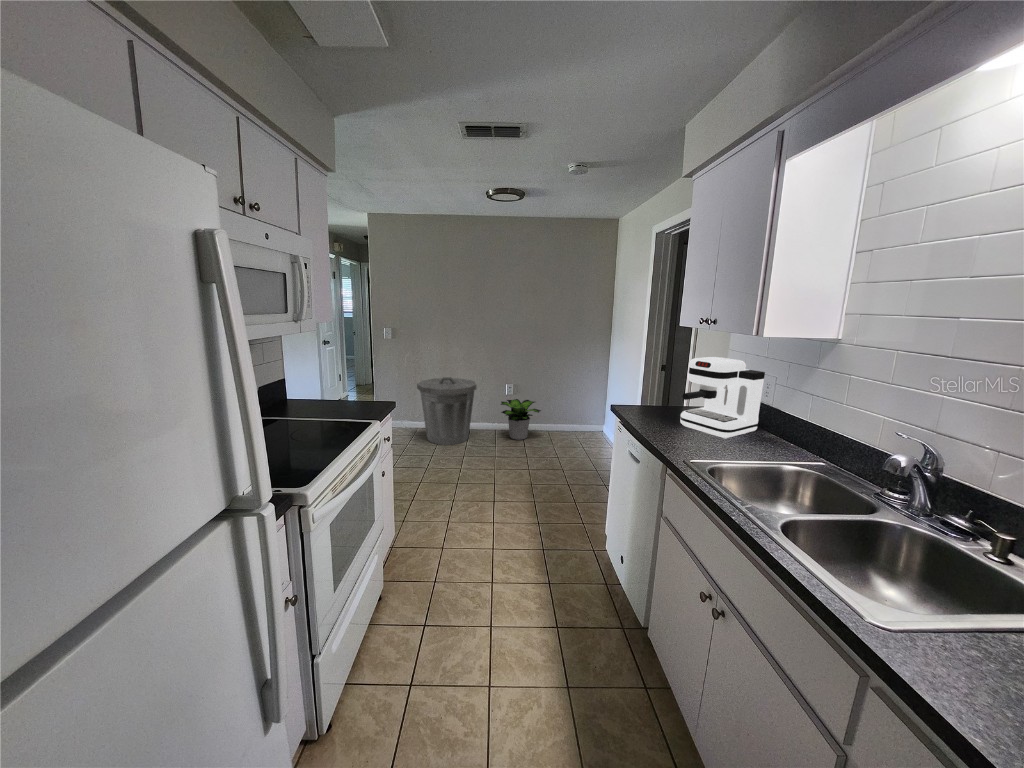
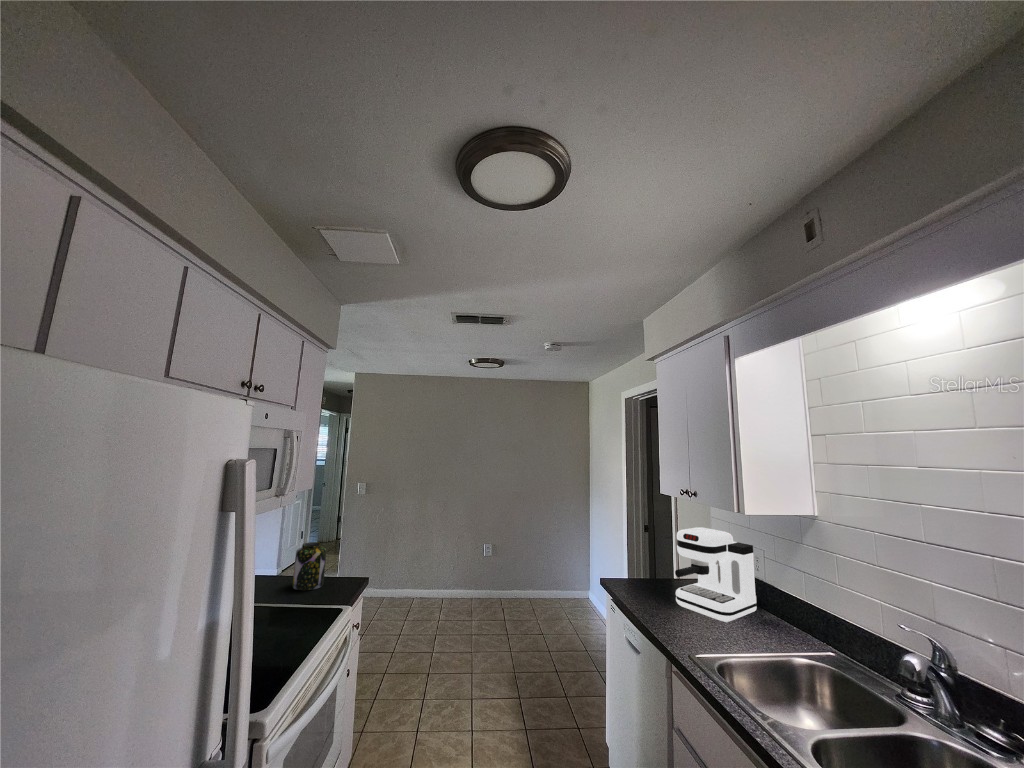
jar: none [328,370,357,410] -> present [292,542,326,590]
trash can: present [417,377,476,445] -> none [386,538,452,621]
potted plant: present [501,399,541,440] -> none [477,562,522,613]

